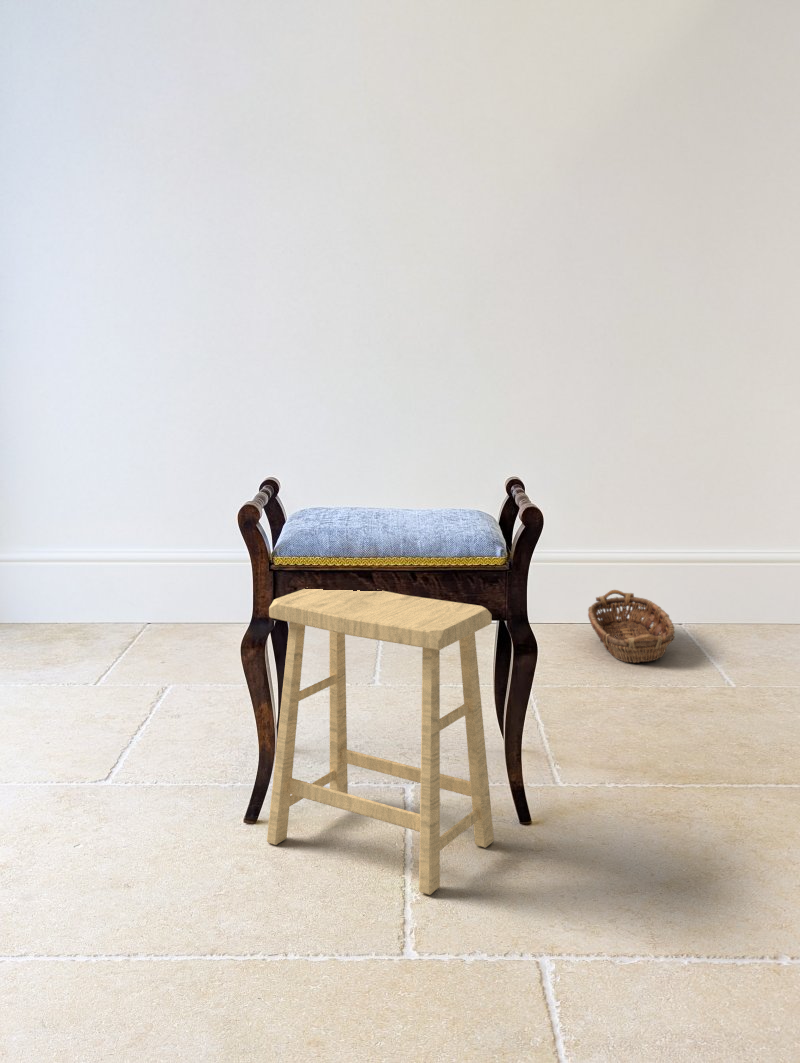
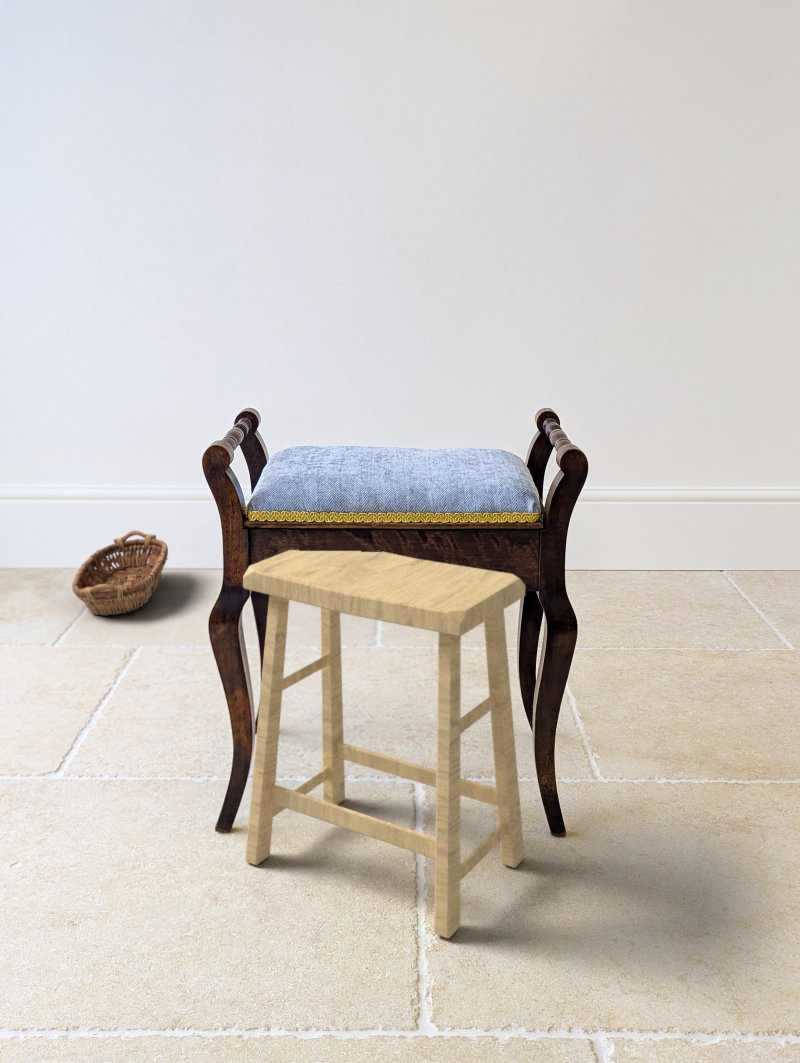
basket: present [588,590,675,663] -> present [72,531,168,615]

